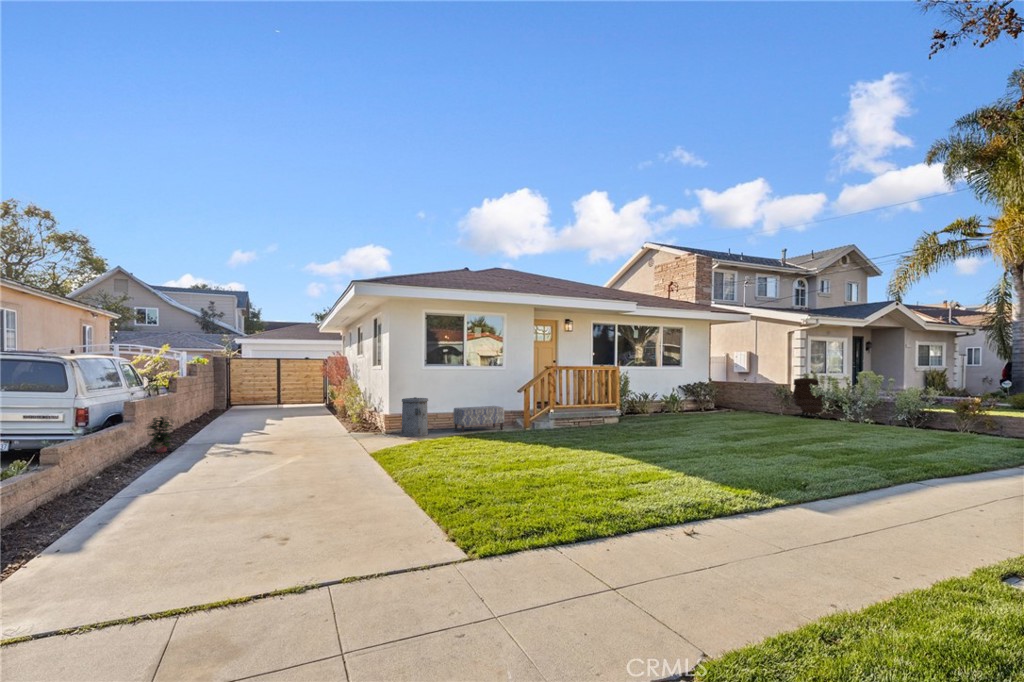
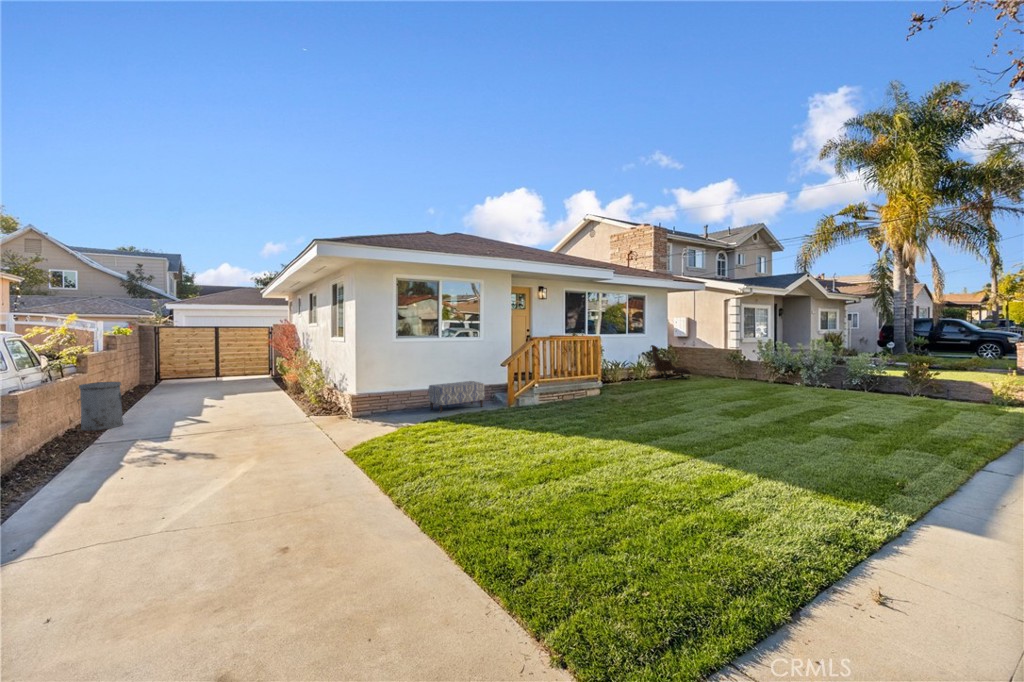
lounge chair: present [791,378,825,418] -> present [651,345,690,379]
trash can: present [402,397,428,437] -> present [77,382,123,430]
decorative plant: present [147,416,175,452] -> none [30,412,81,459]

